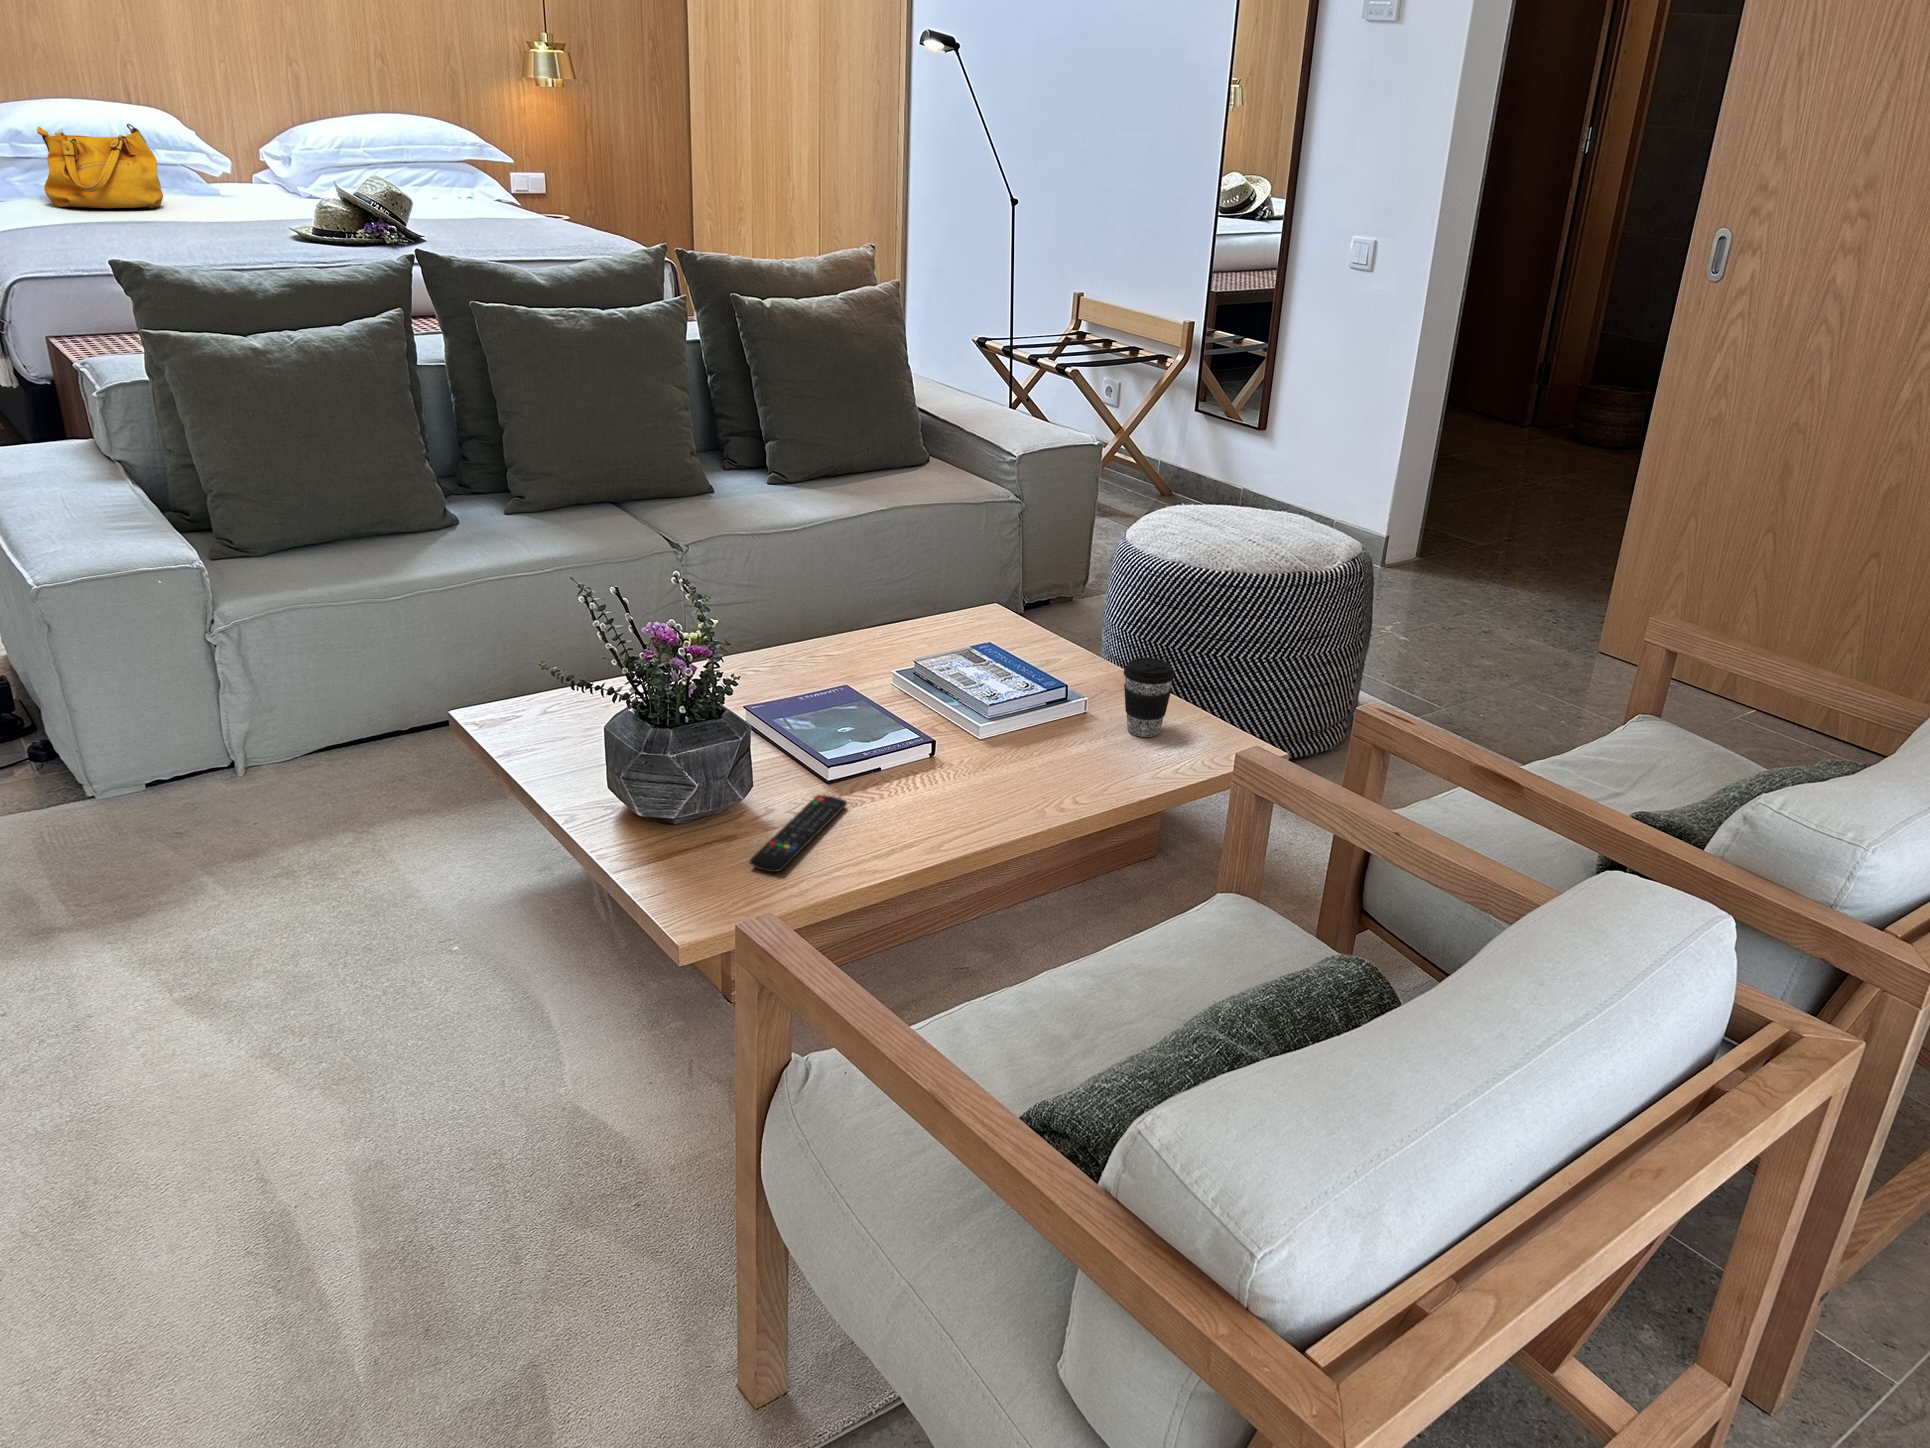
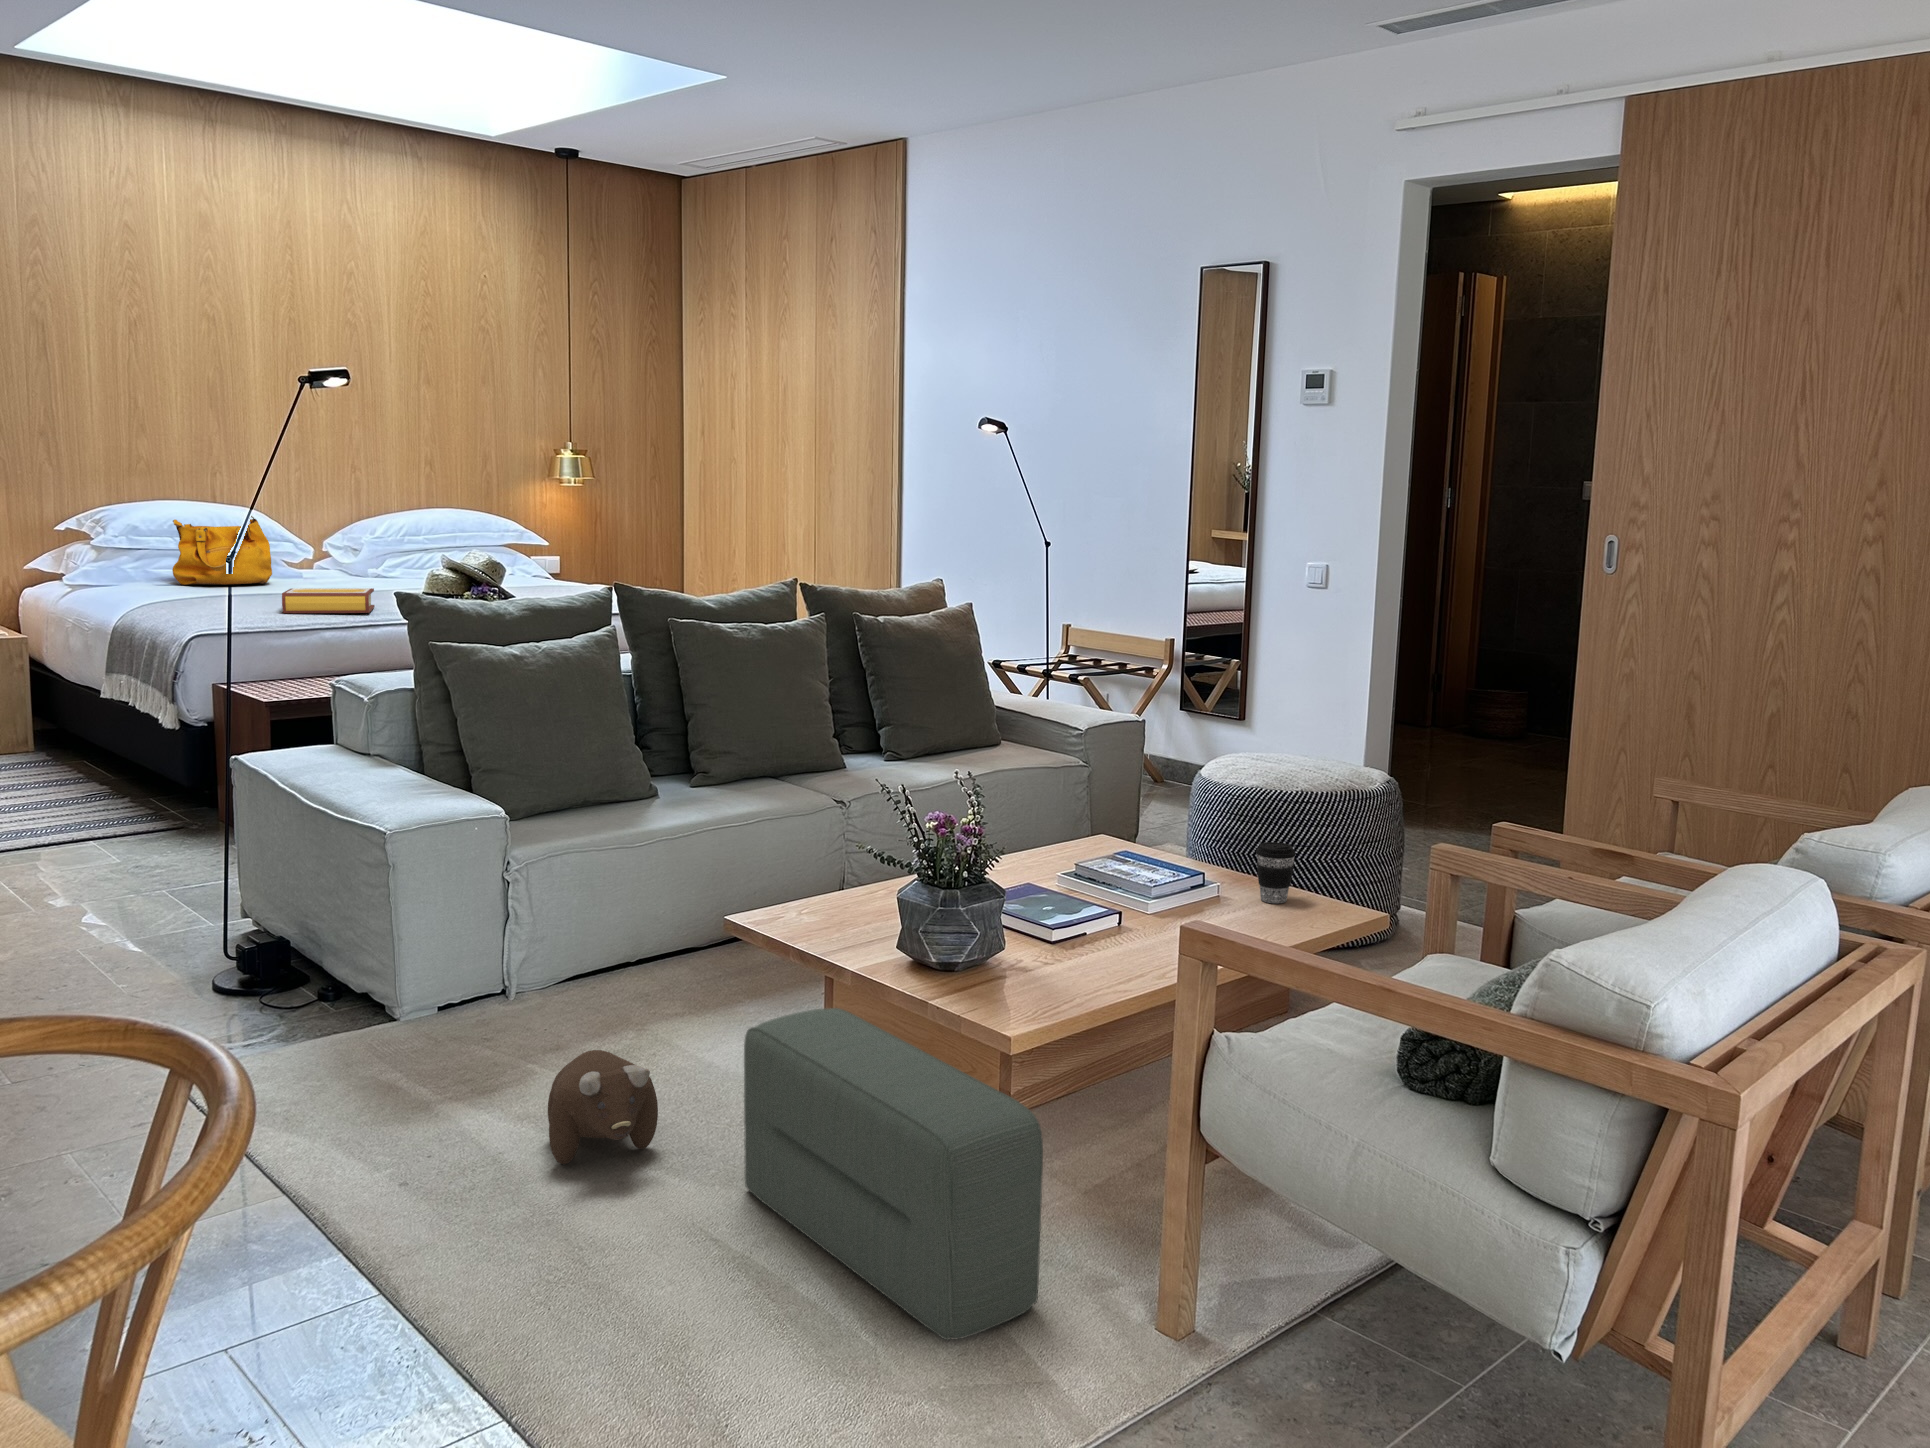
book: none [125,221,248,255] -> present [282,588,375,613]
remote control: present [750,795,847,872] -> none [1037,944,1084,987]
pouf: none [318,896,602,1402] -> present [744,1008,1043,1340]
plush toy: none [125,904,279,1041] -> present [548,1050,658,1165]

